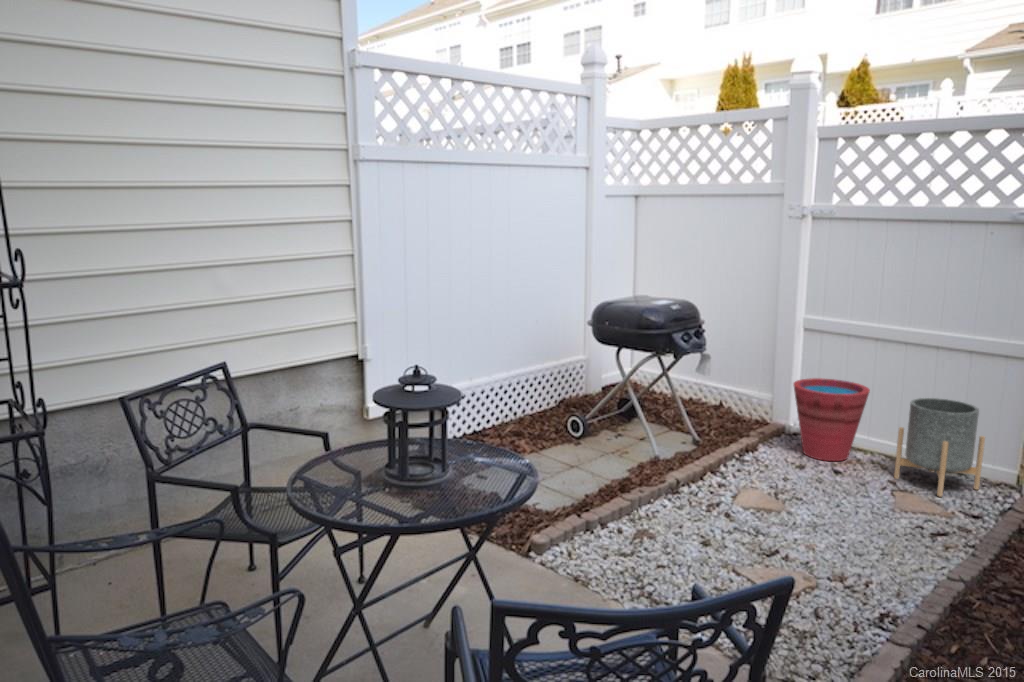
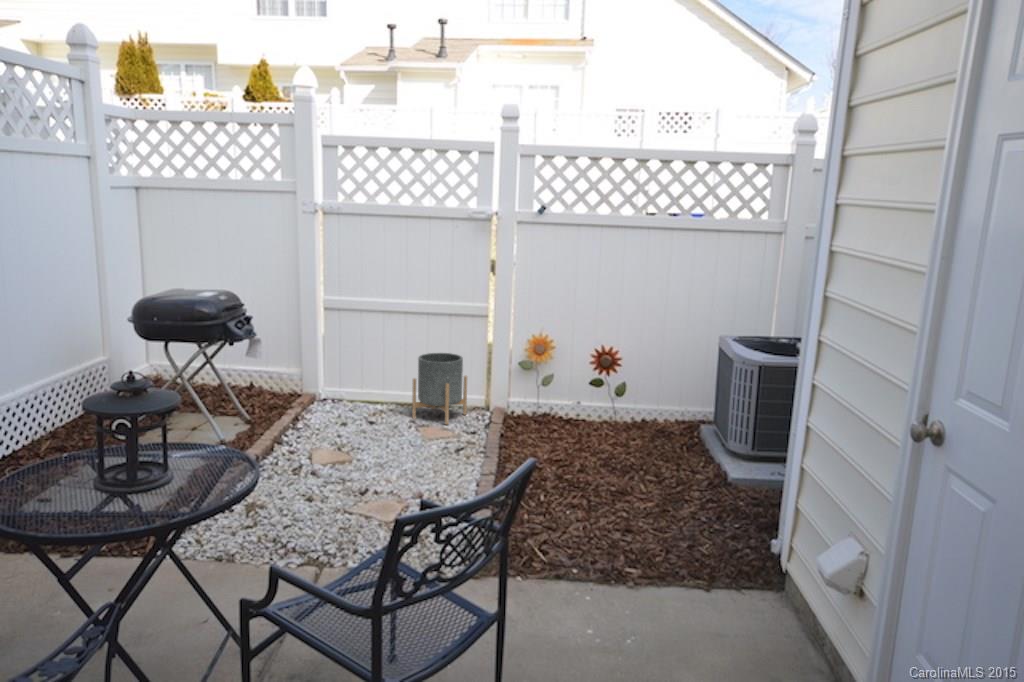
bucket: present [794,378,870,461] -> none [327,348,386,416]

